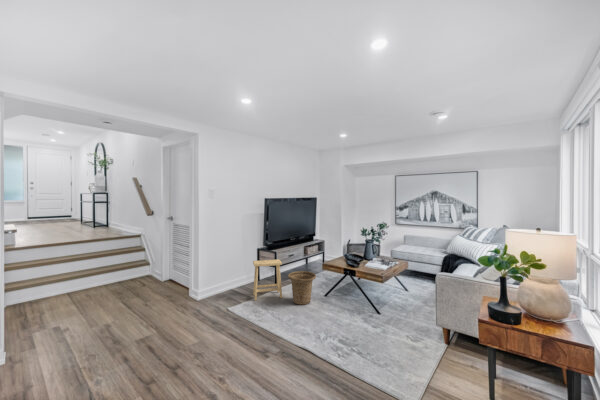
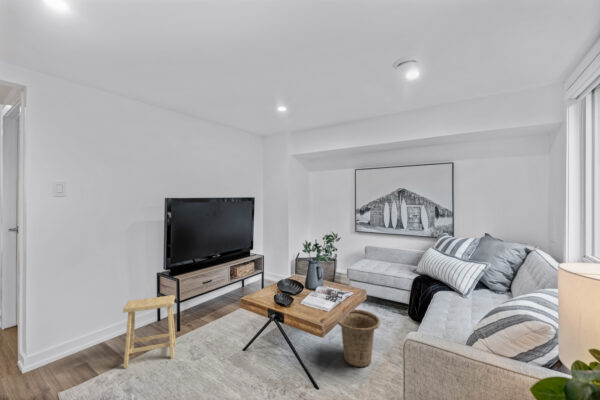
basket: present [288,271,316,305] -> present [338,309,380,367]

